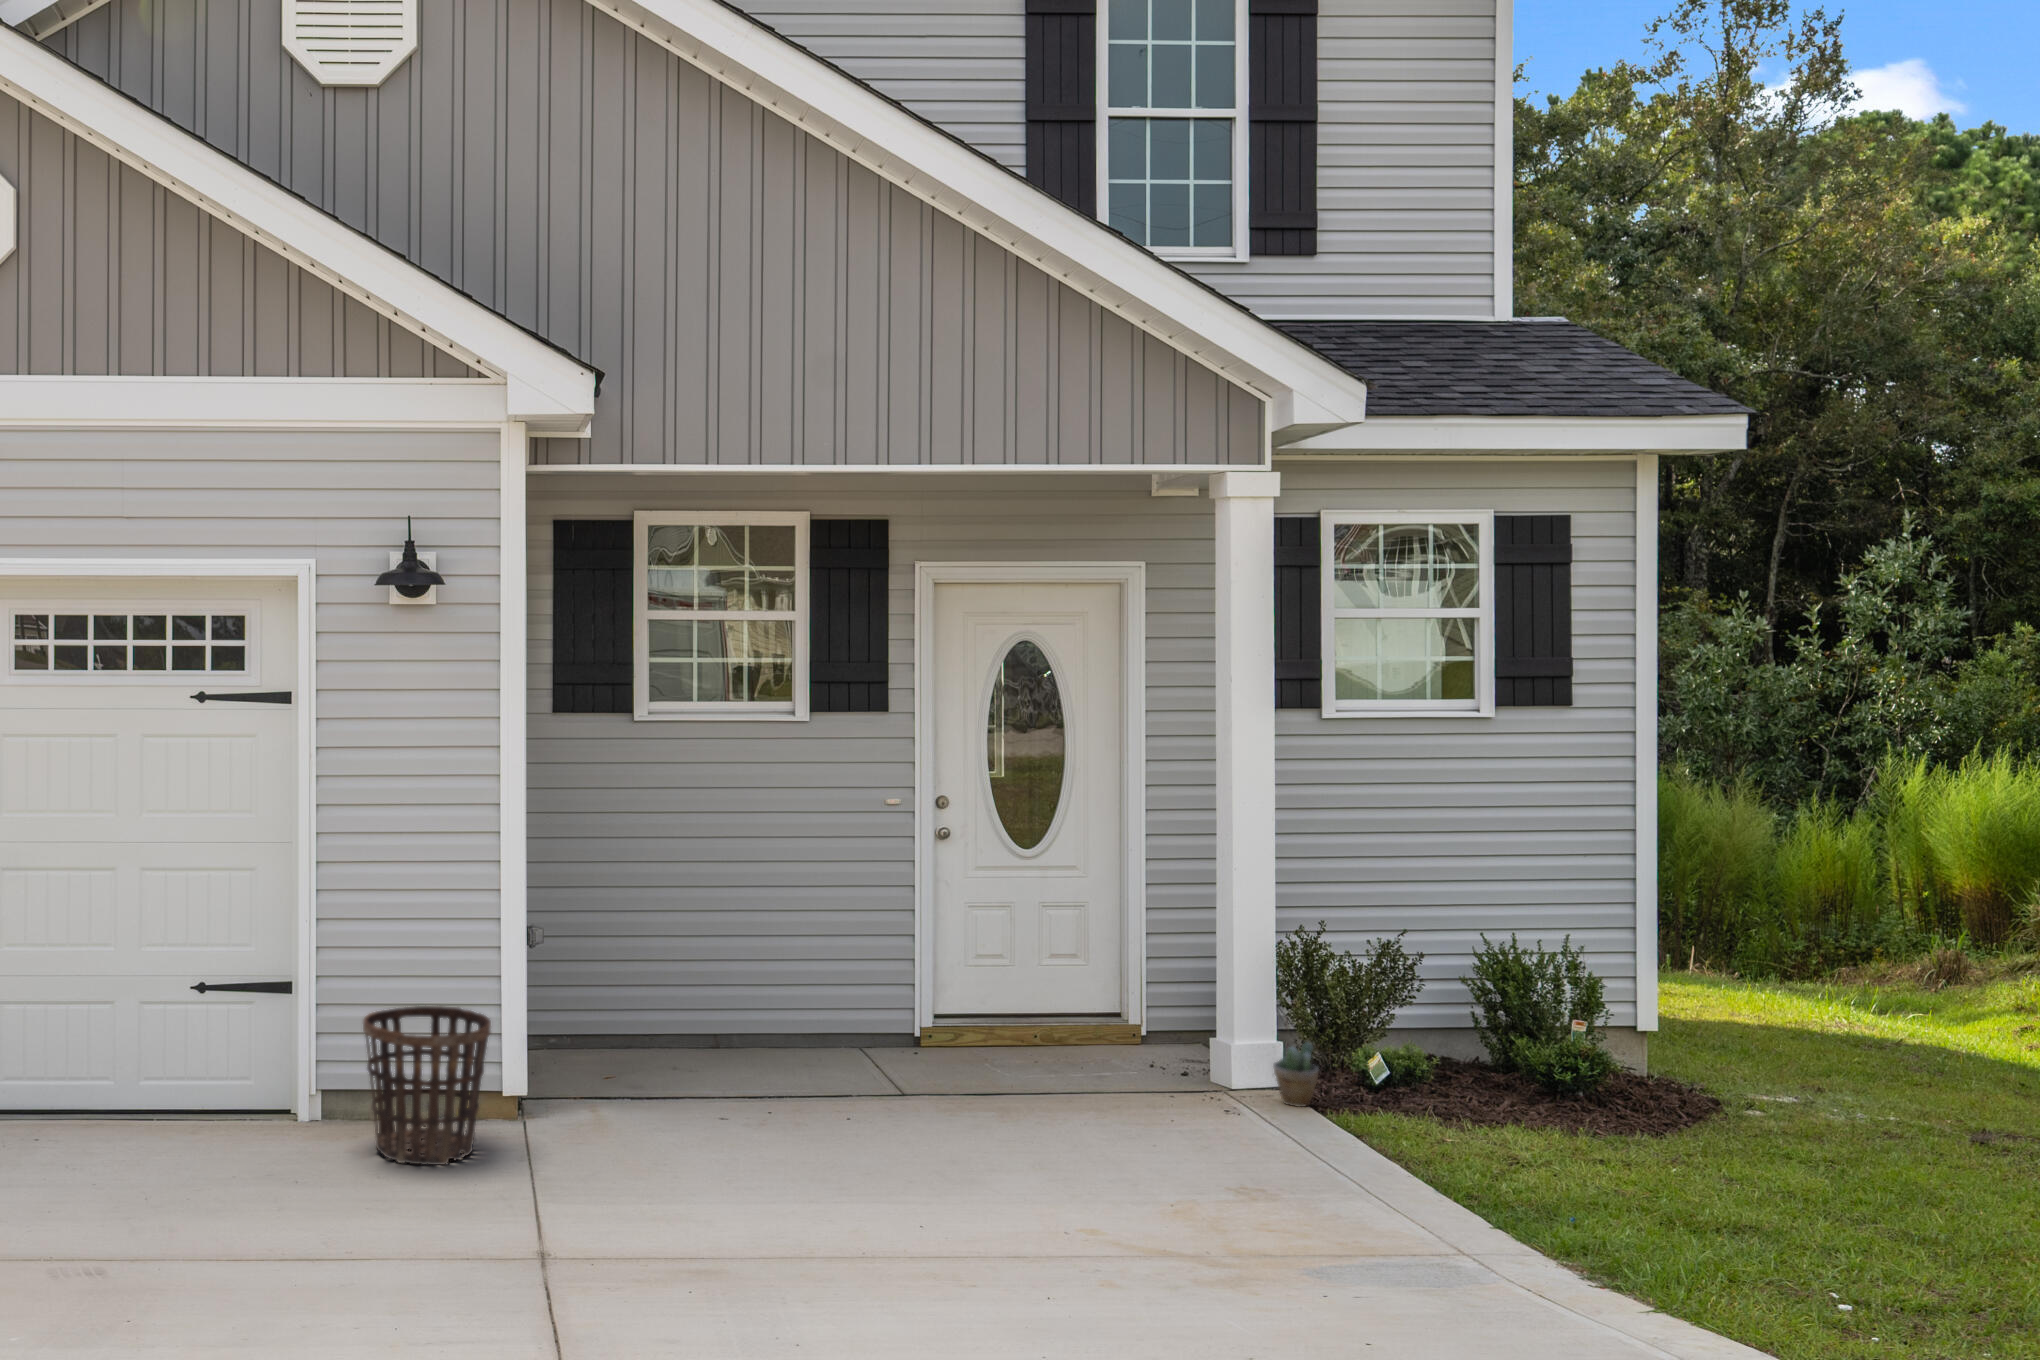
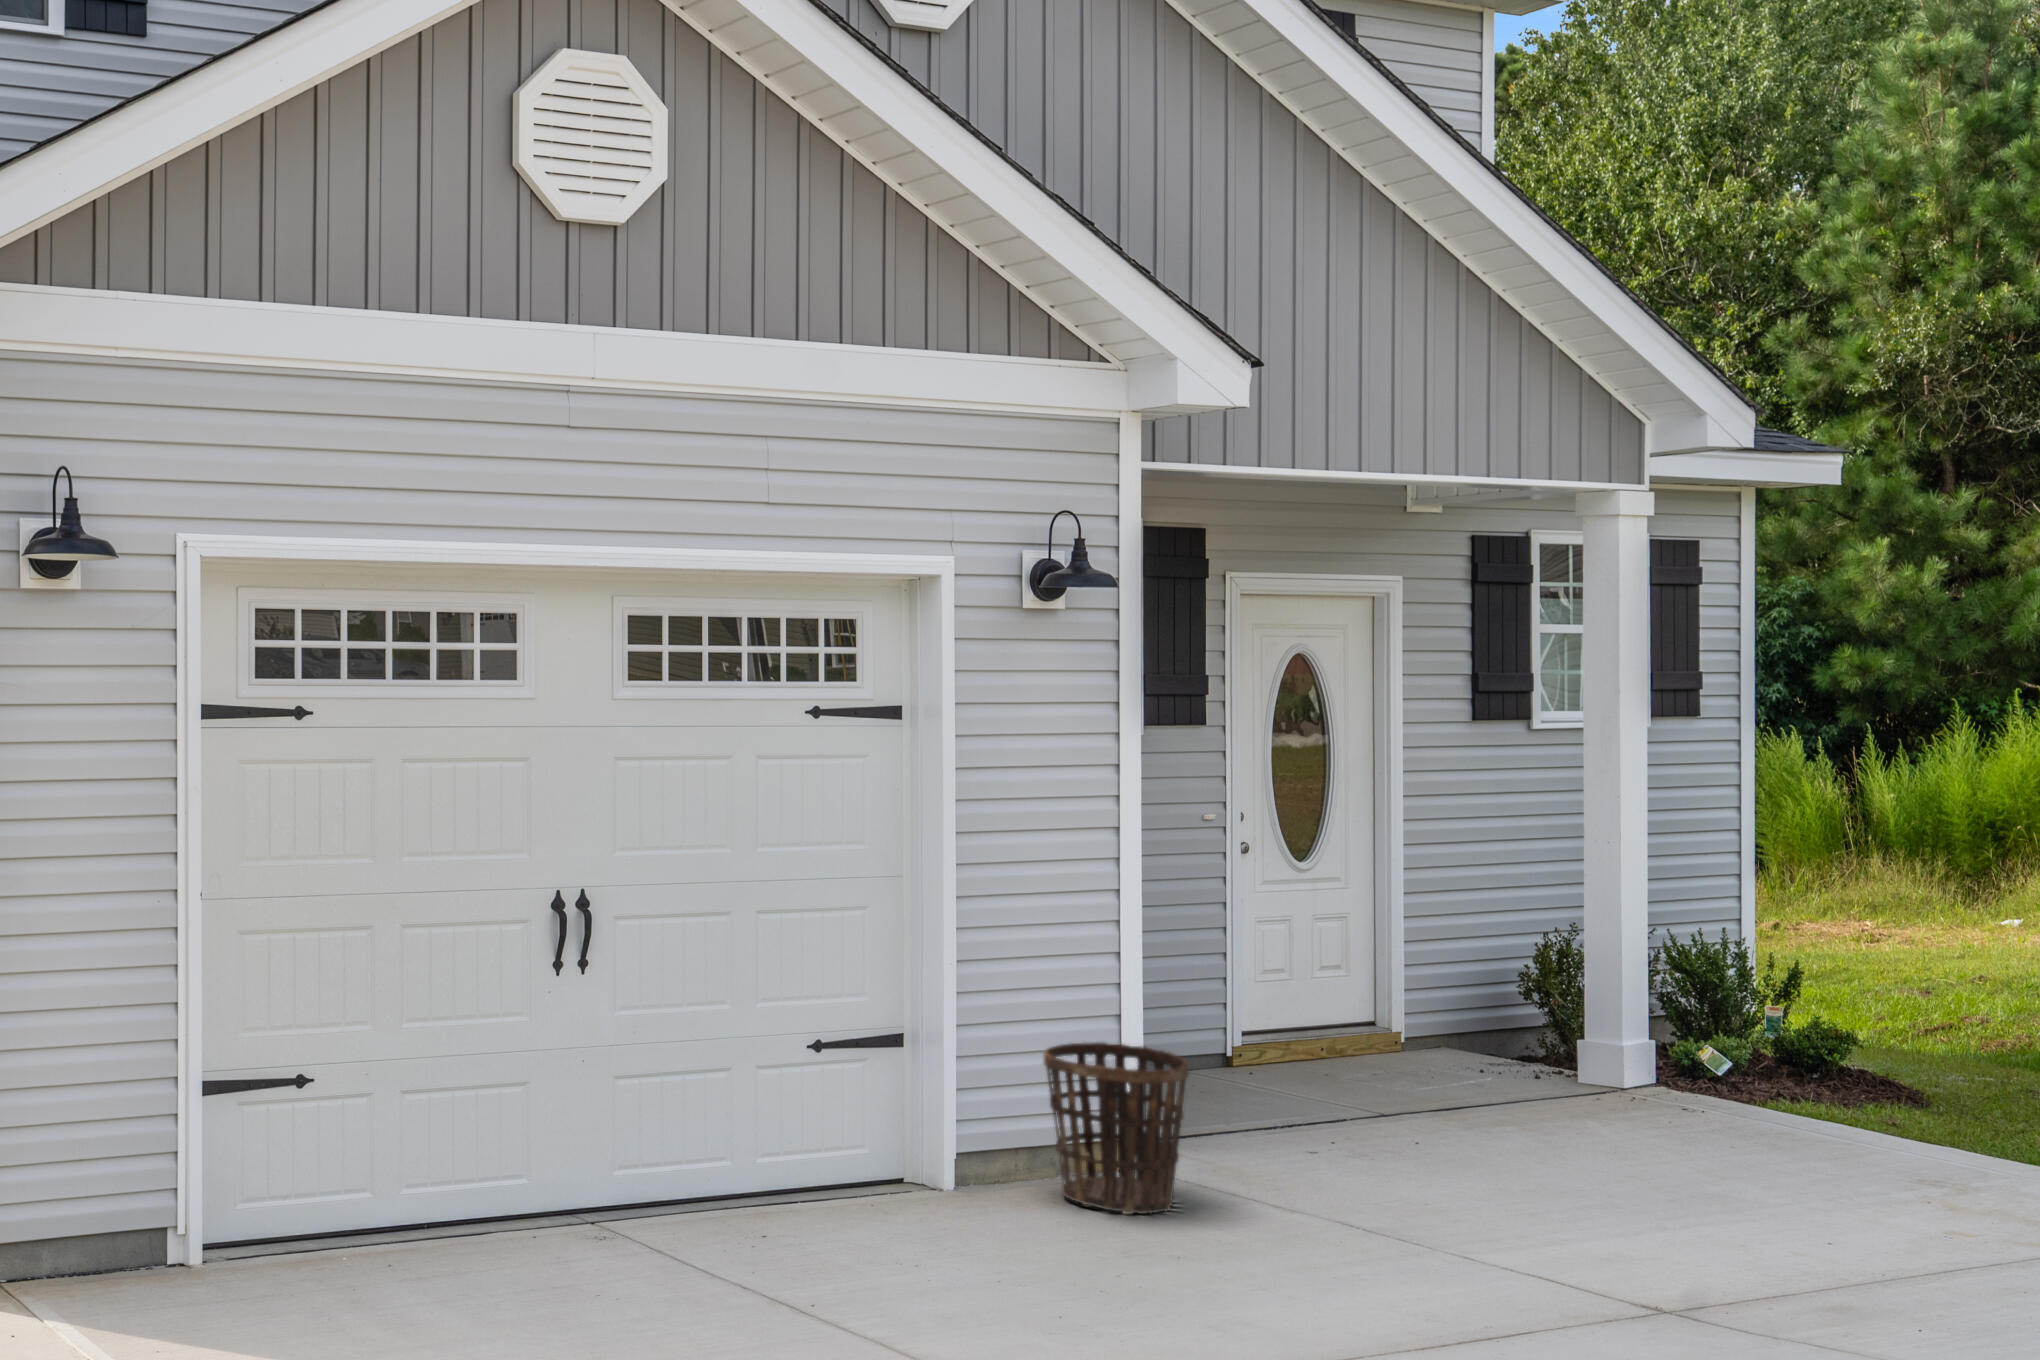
potted plant: present [1273,1042,1318,1107] -> none [1635,1026,1681,1087]

